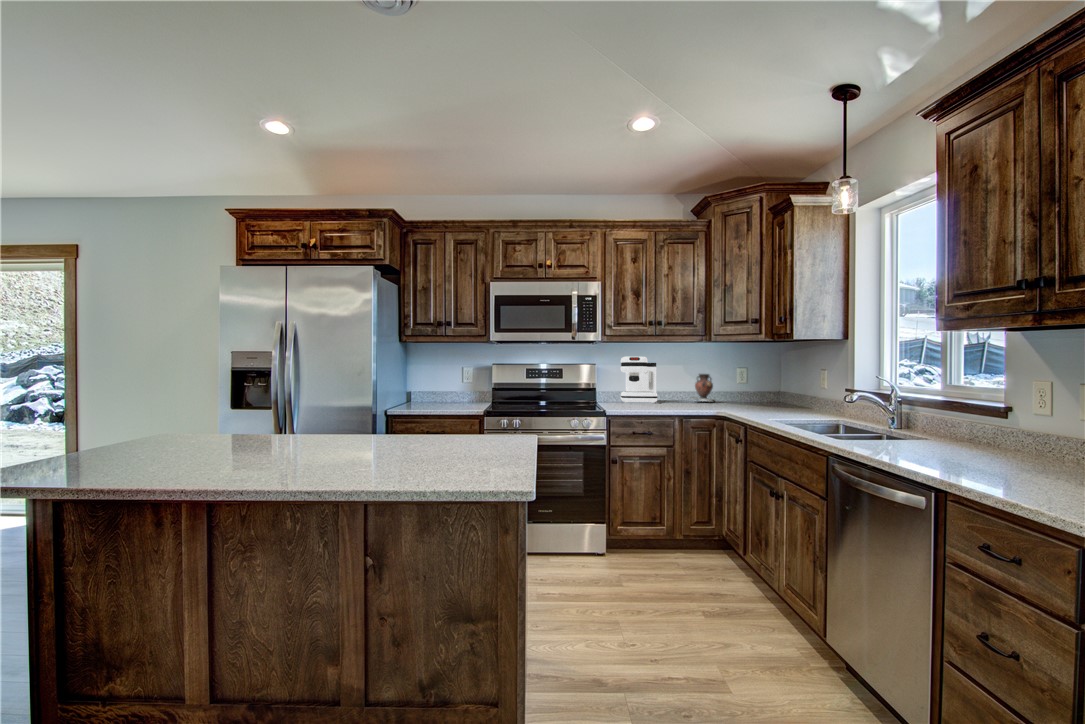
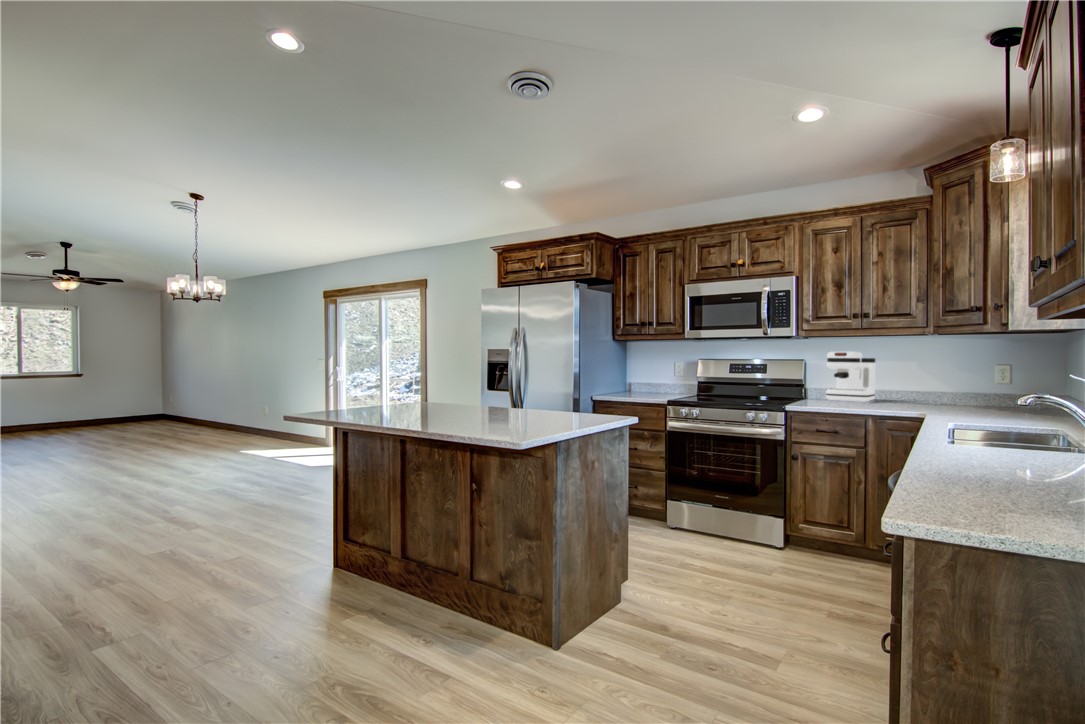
vase: present [692,374,715,401] -> none [914,371,959,404]

